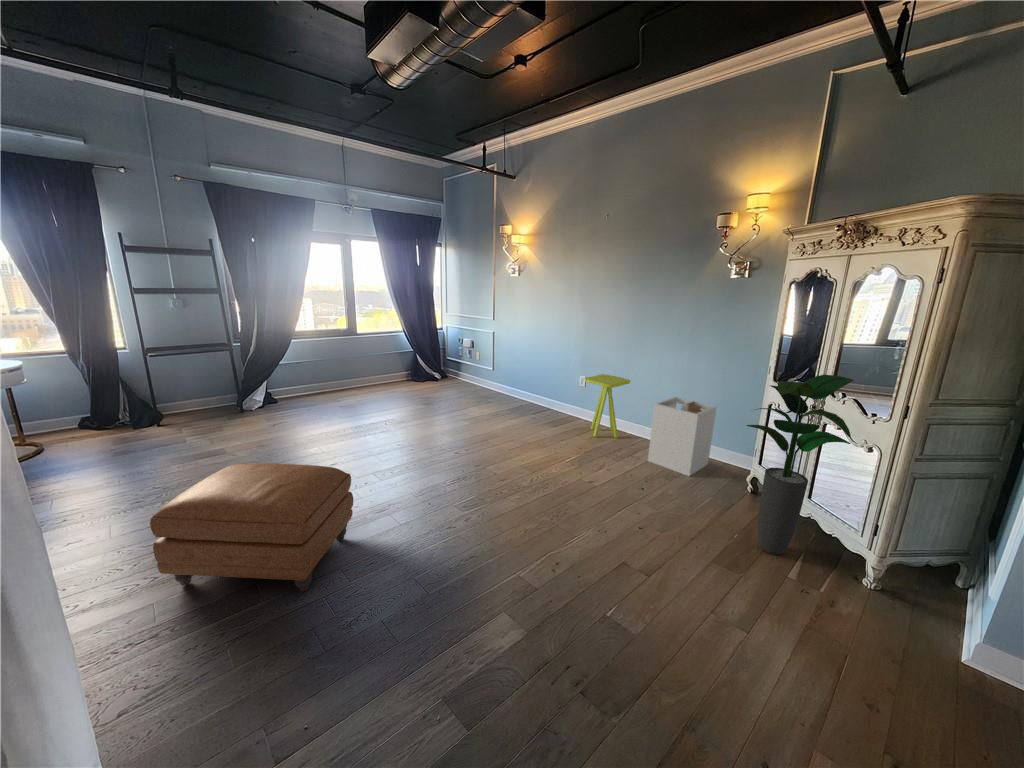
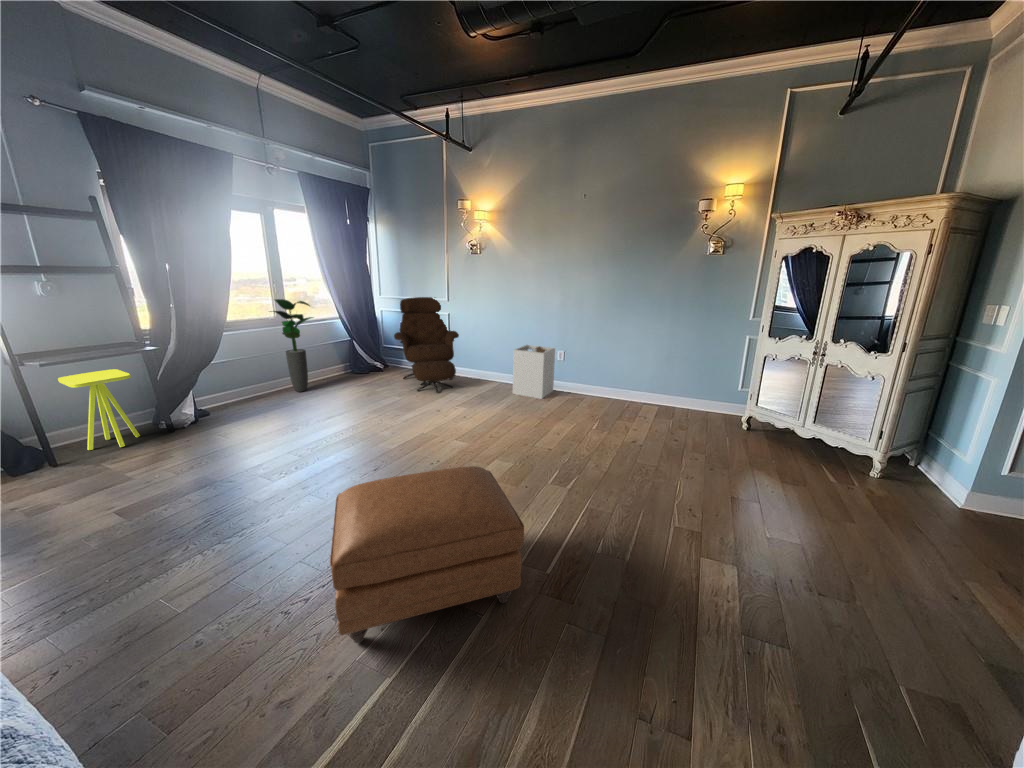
lounge chair: none [439,315,499,405] -> present [394,297,459,393]
side table: present [585,374,630,438] -> present [58,369,140,450]
potted plant: present [747,375,854,554] -> present [270,299,313,392]
laundry hamper: present [648,397,717,476] -> present [513,345,555,399]

